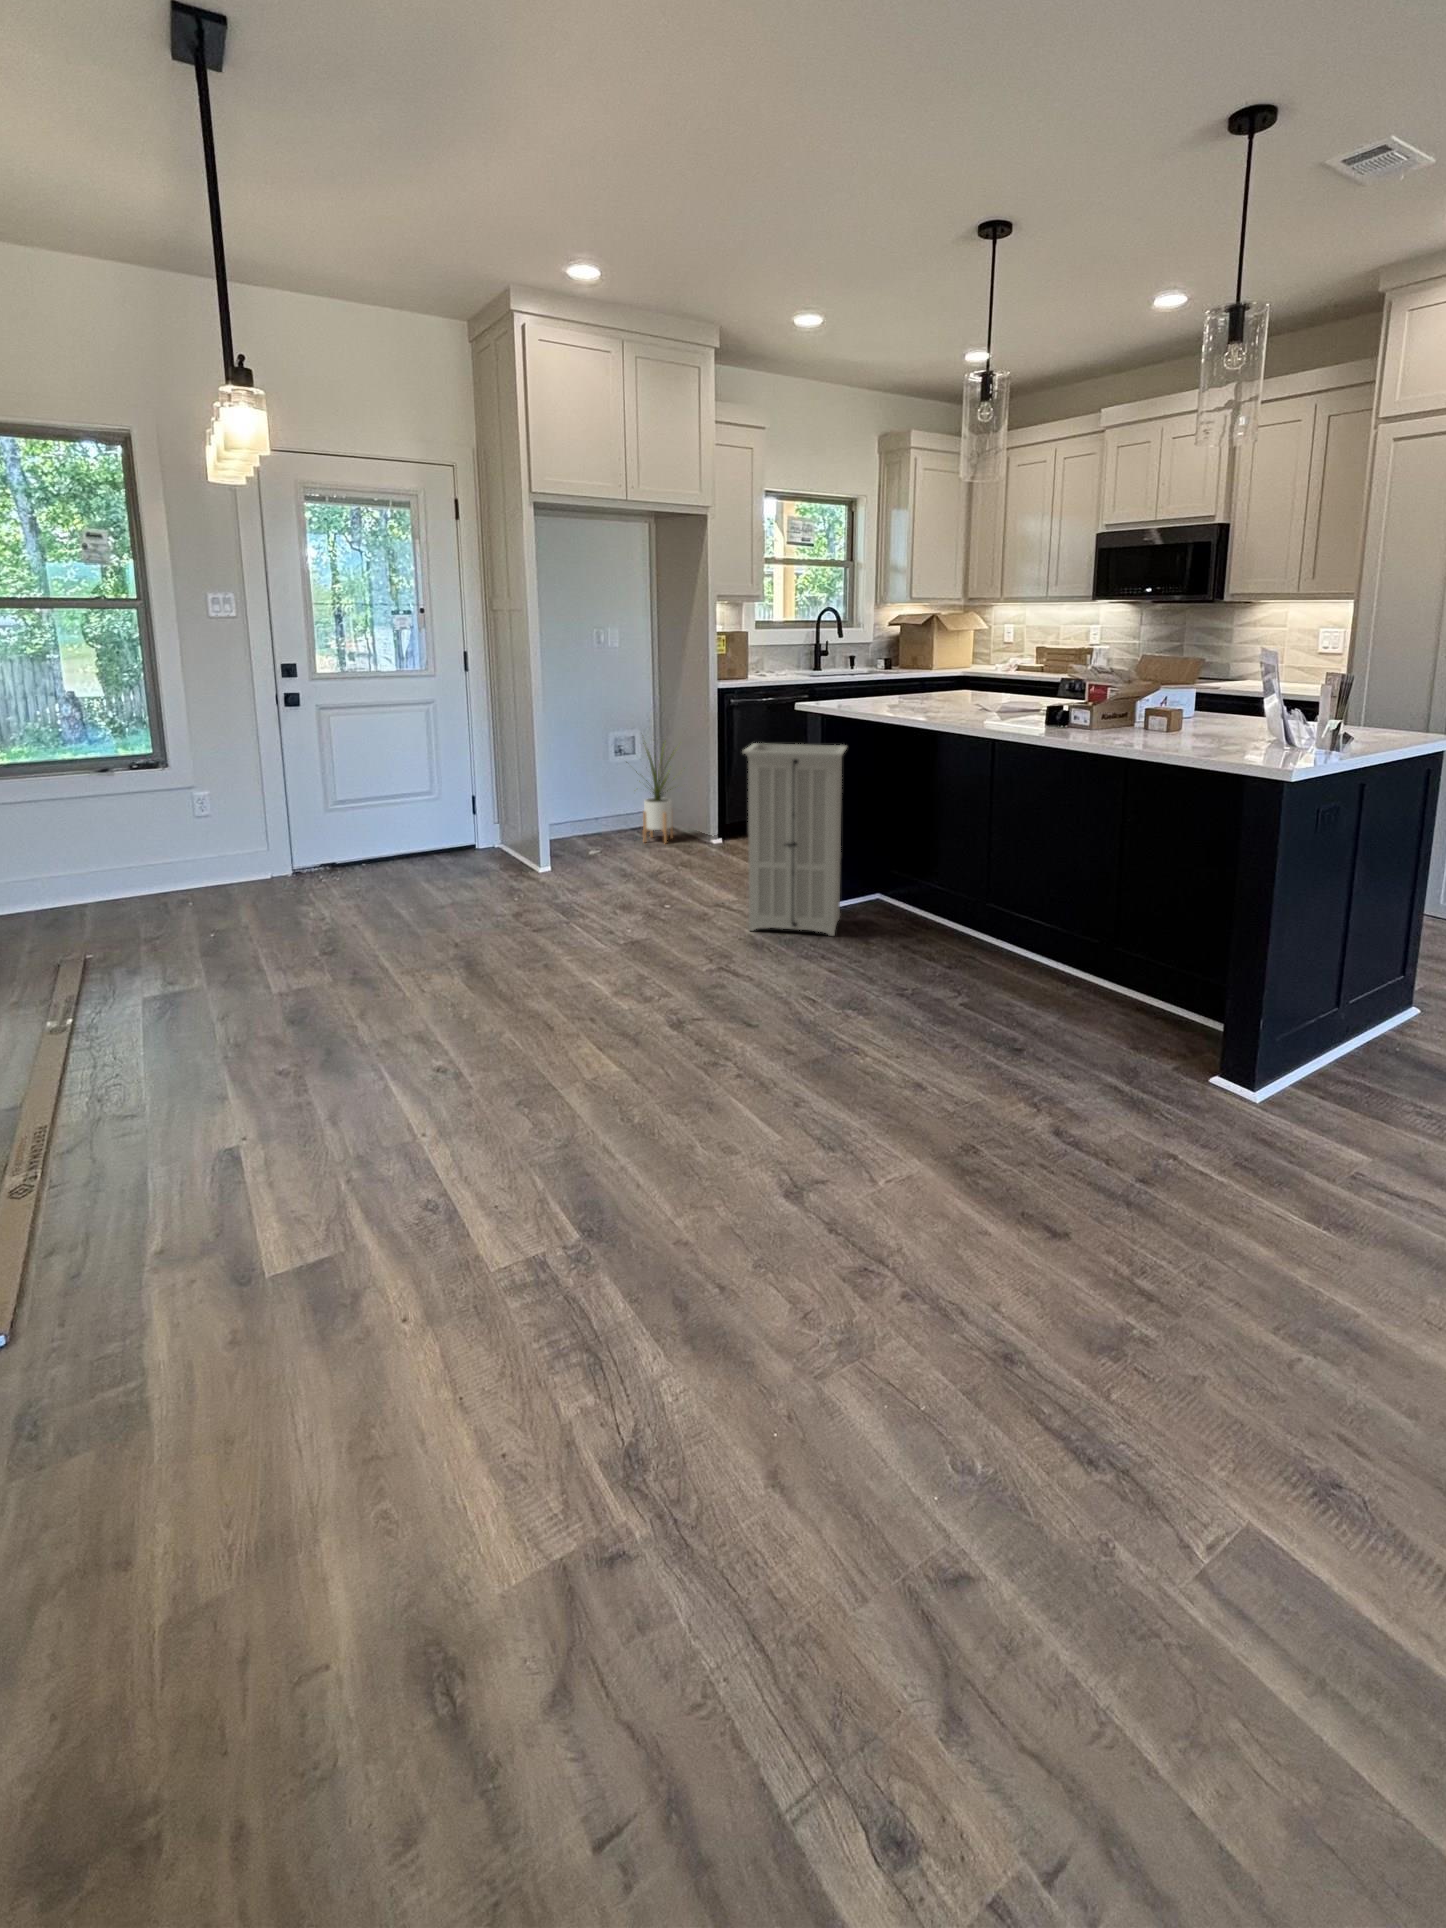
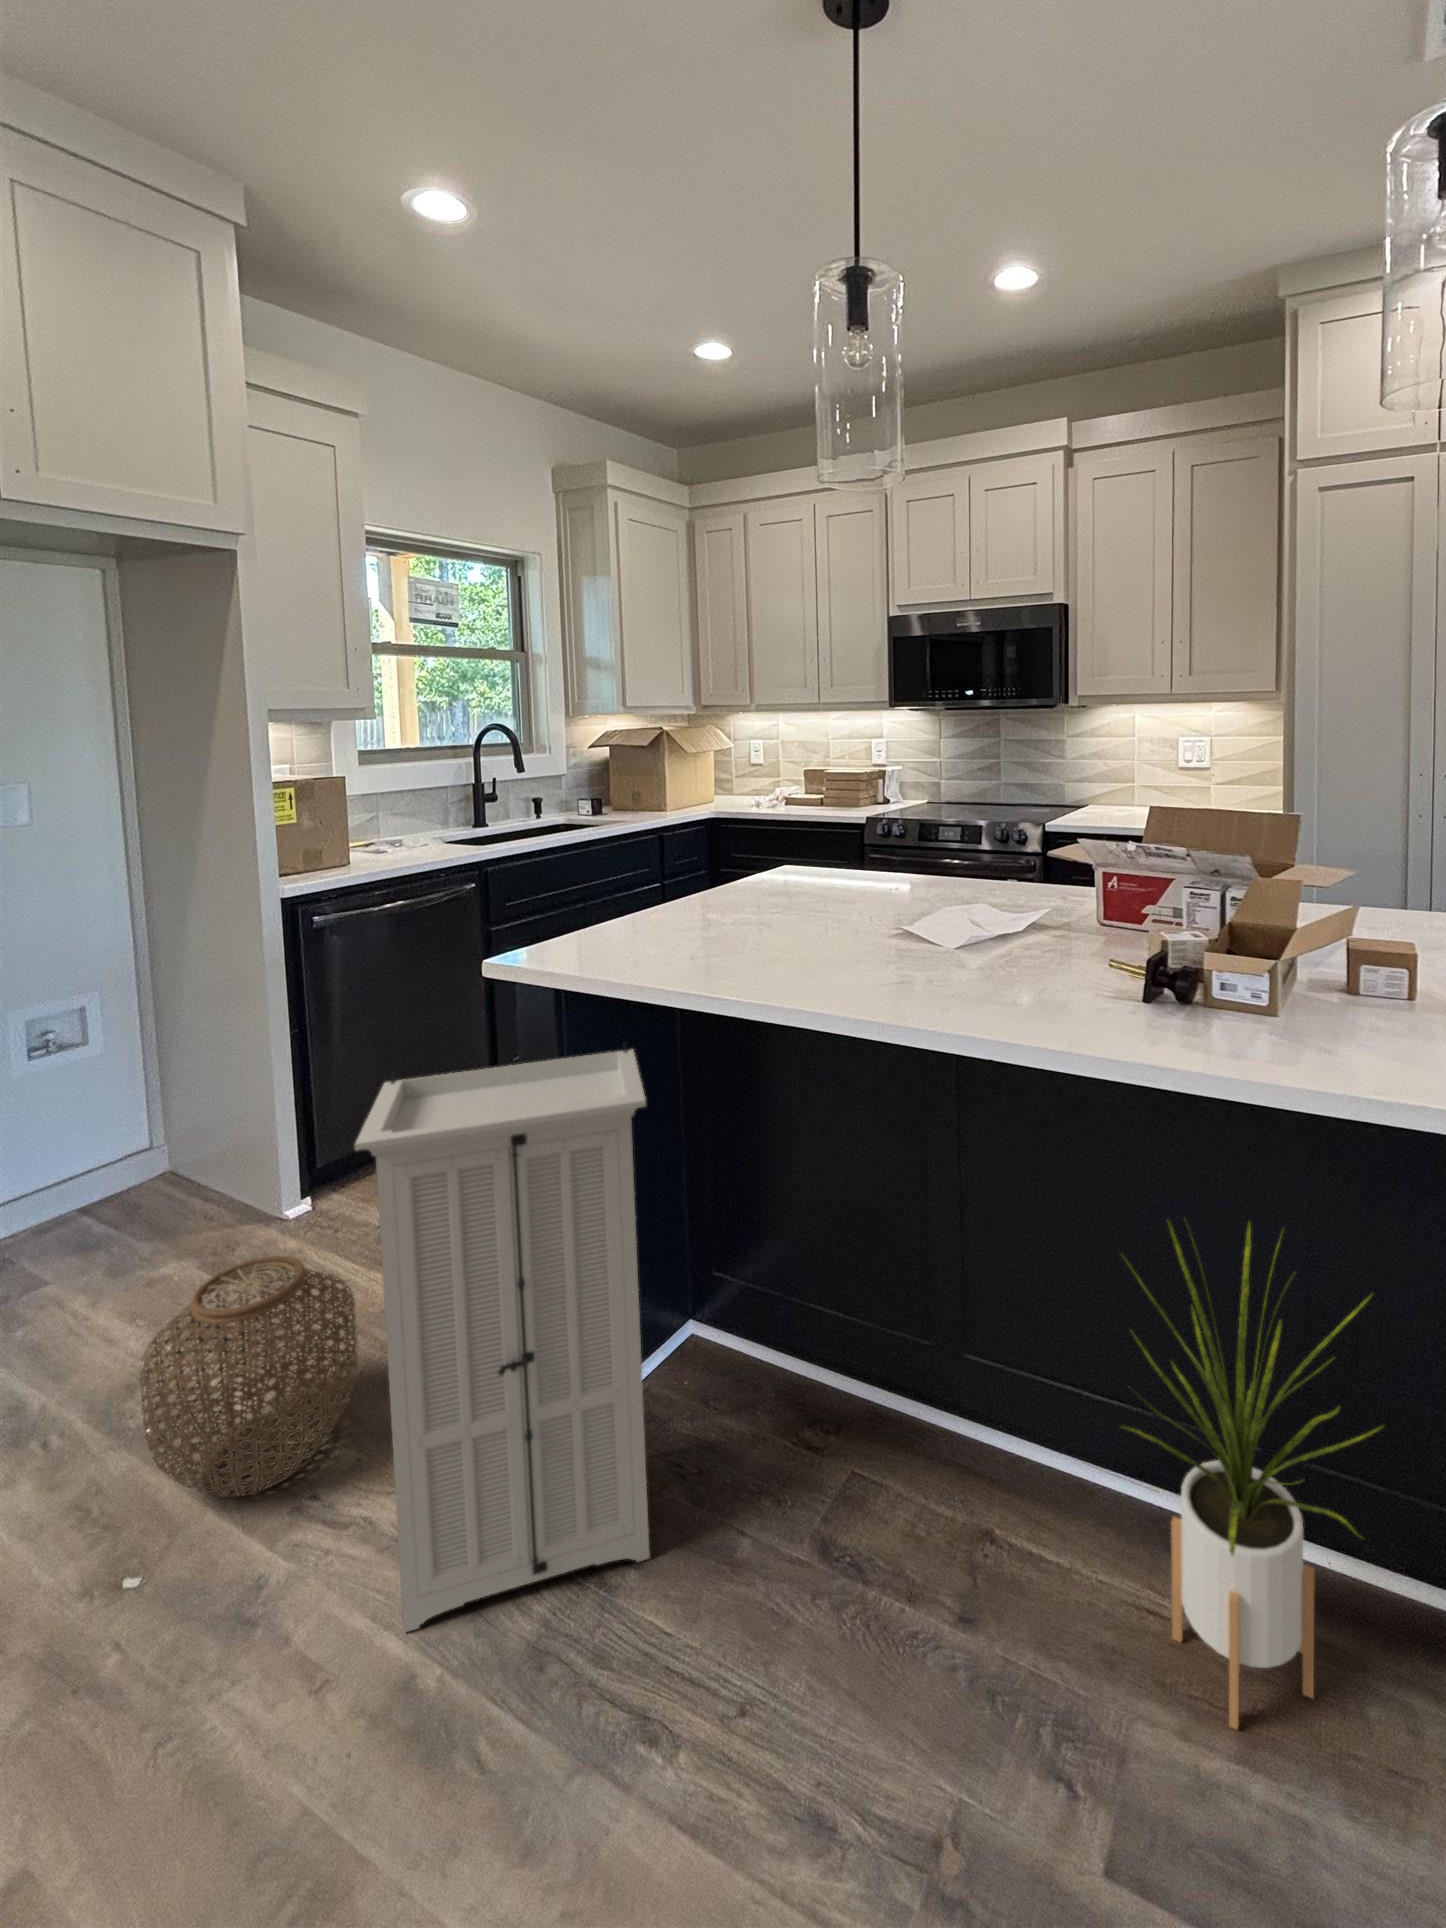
house plant: present [636,743,673,844] -> present [1124,1222,1381,1729]
woven basket: none [669,820,739,900] -> present [140,1256,358,1497]

